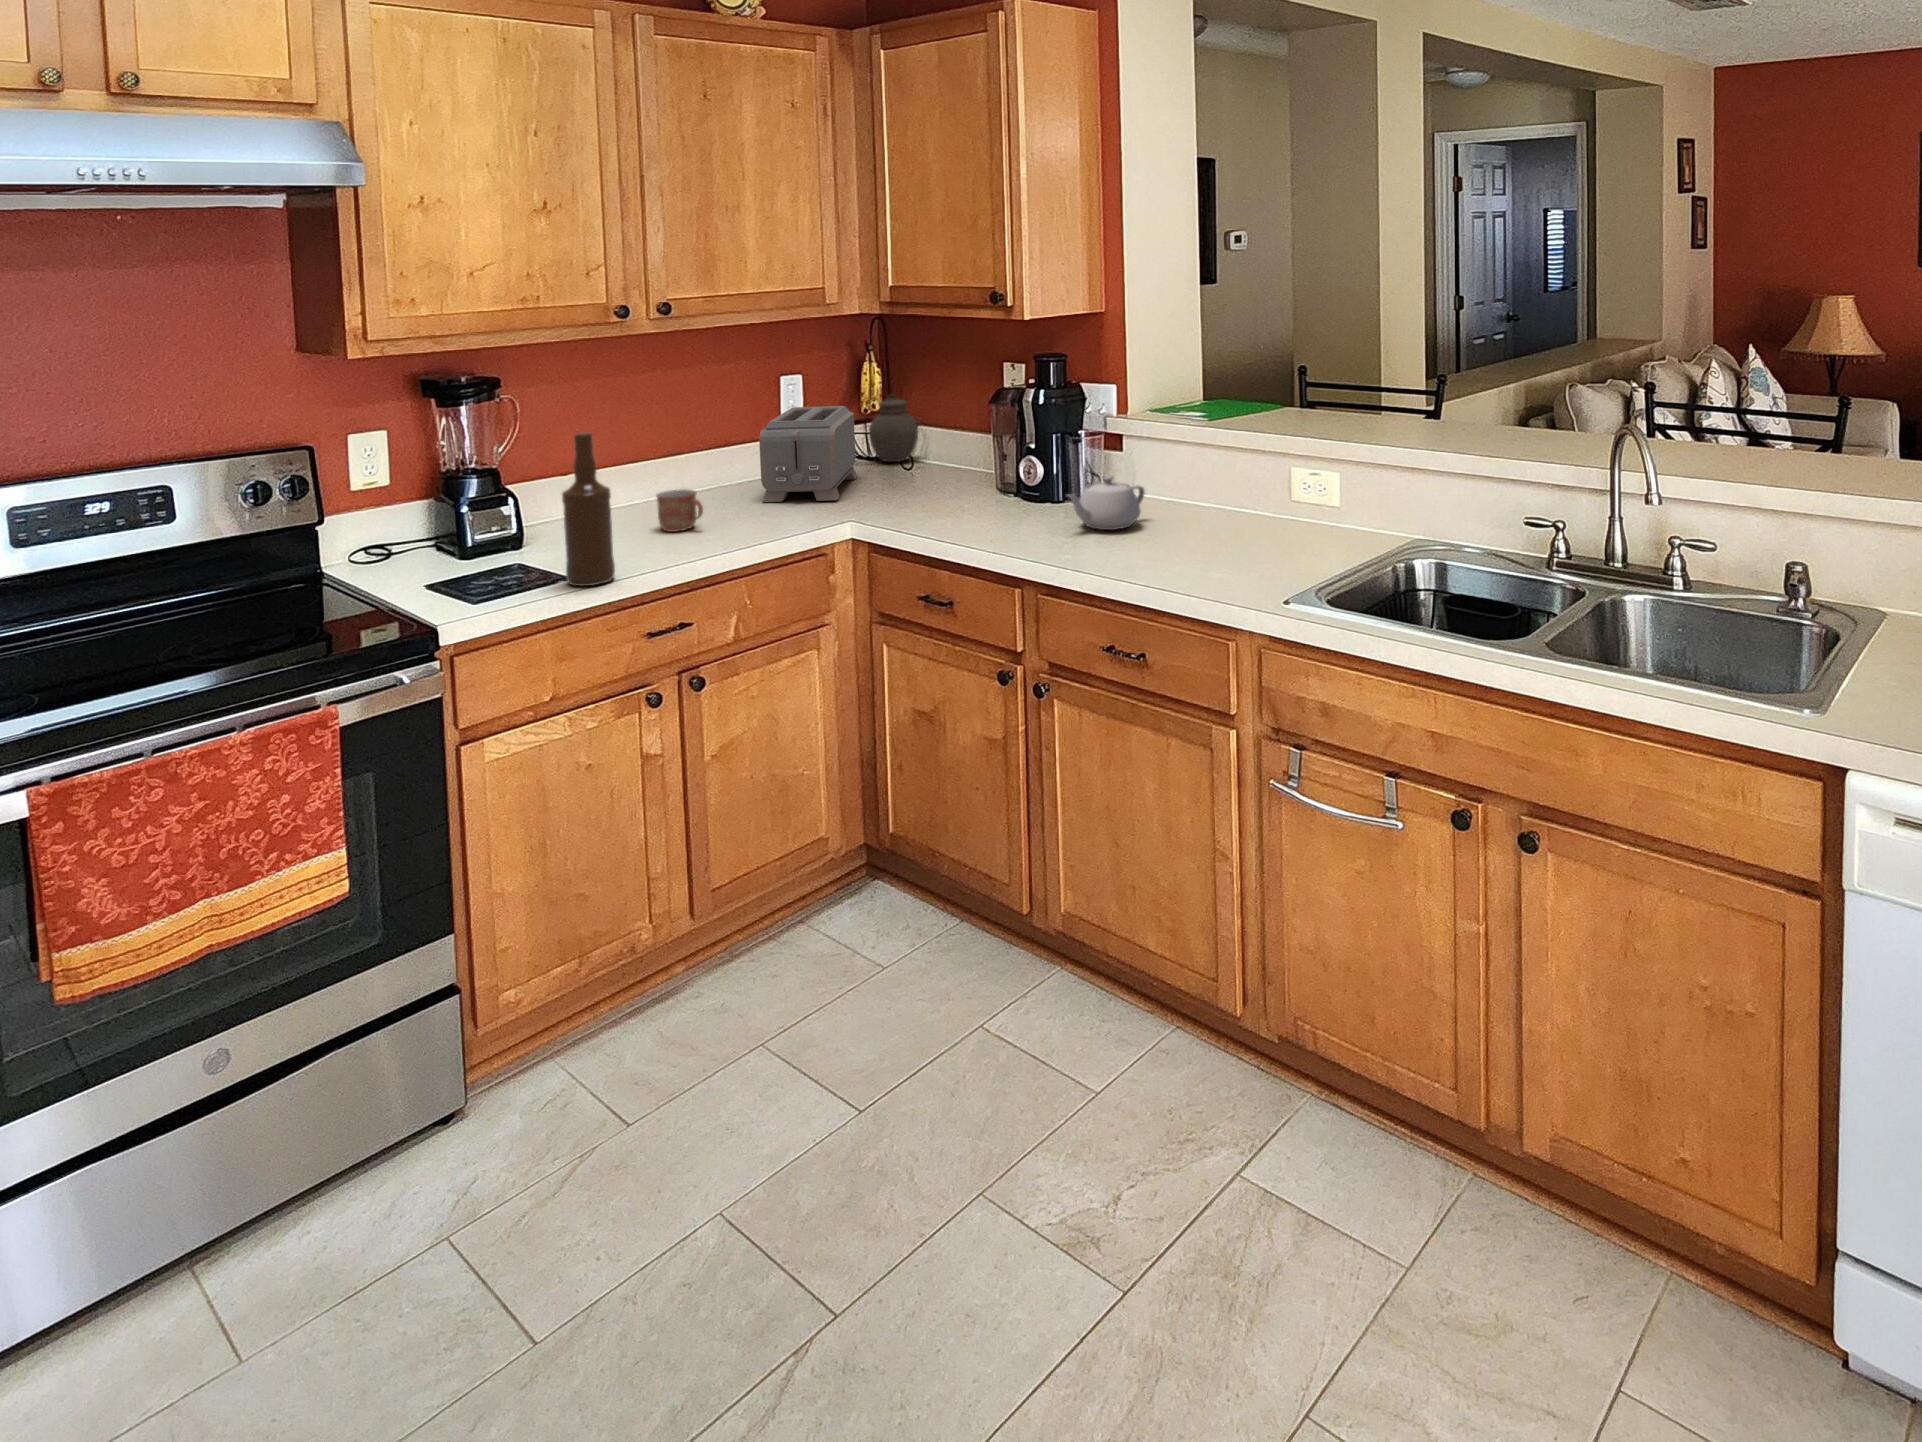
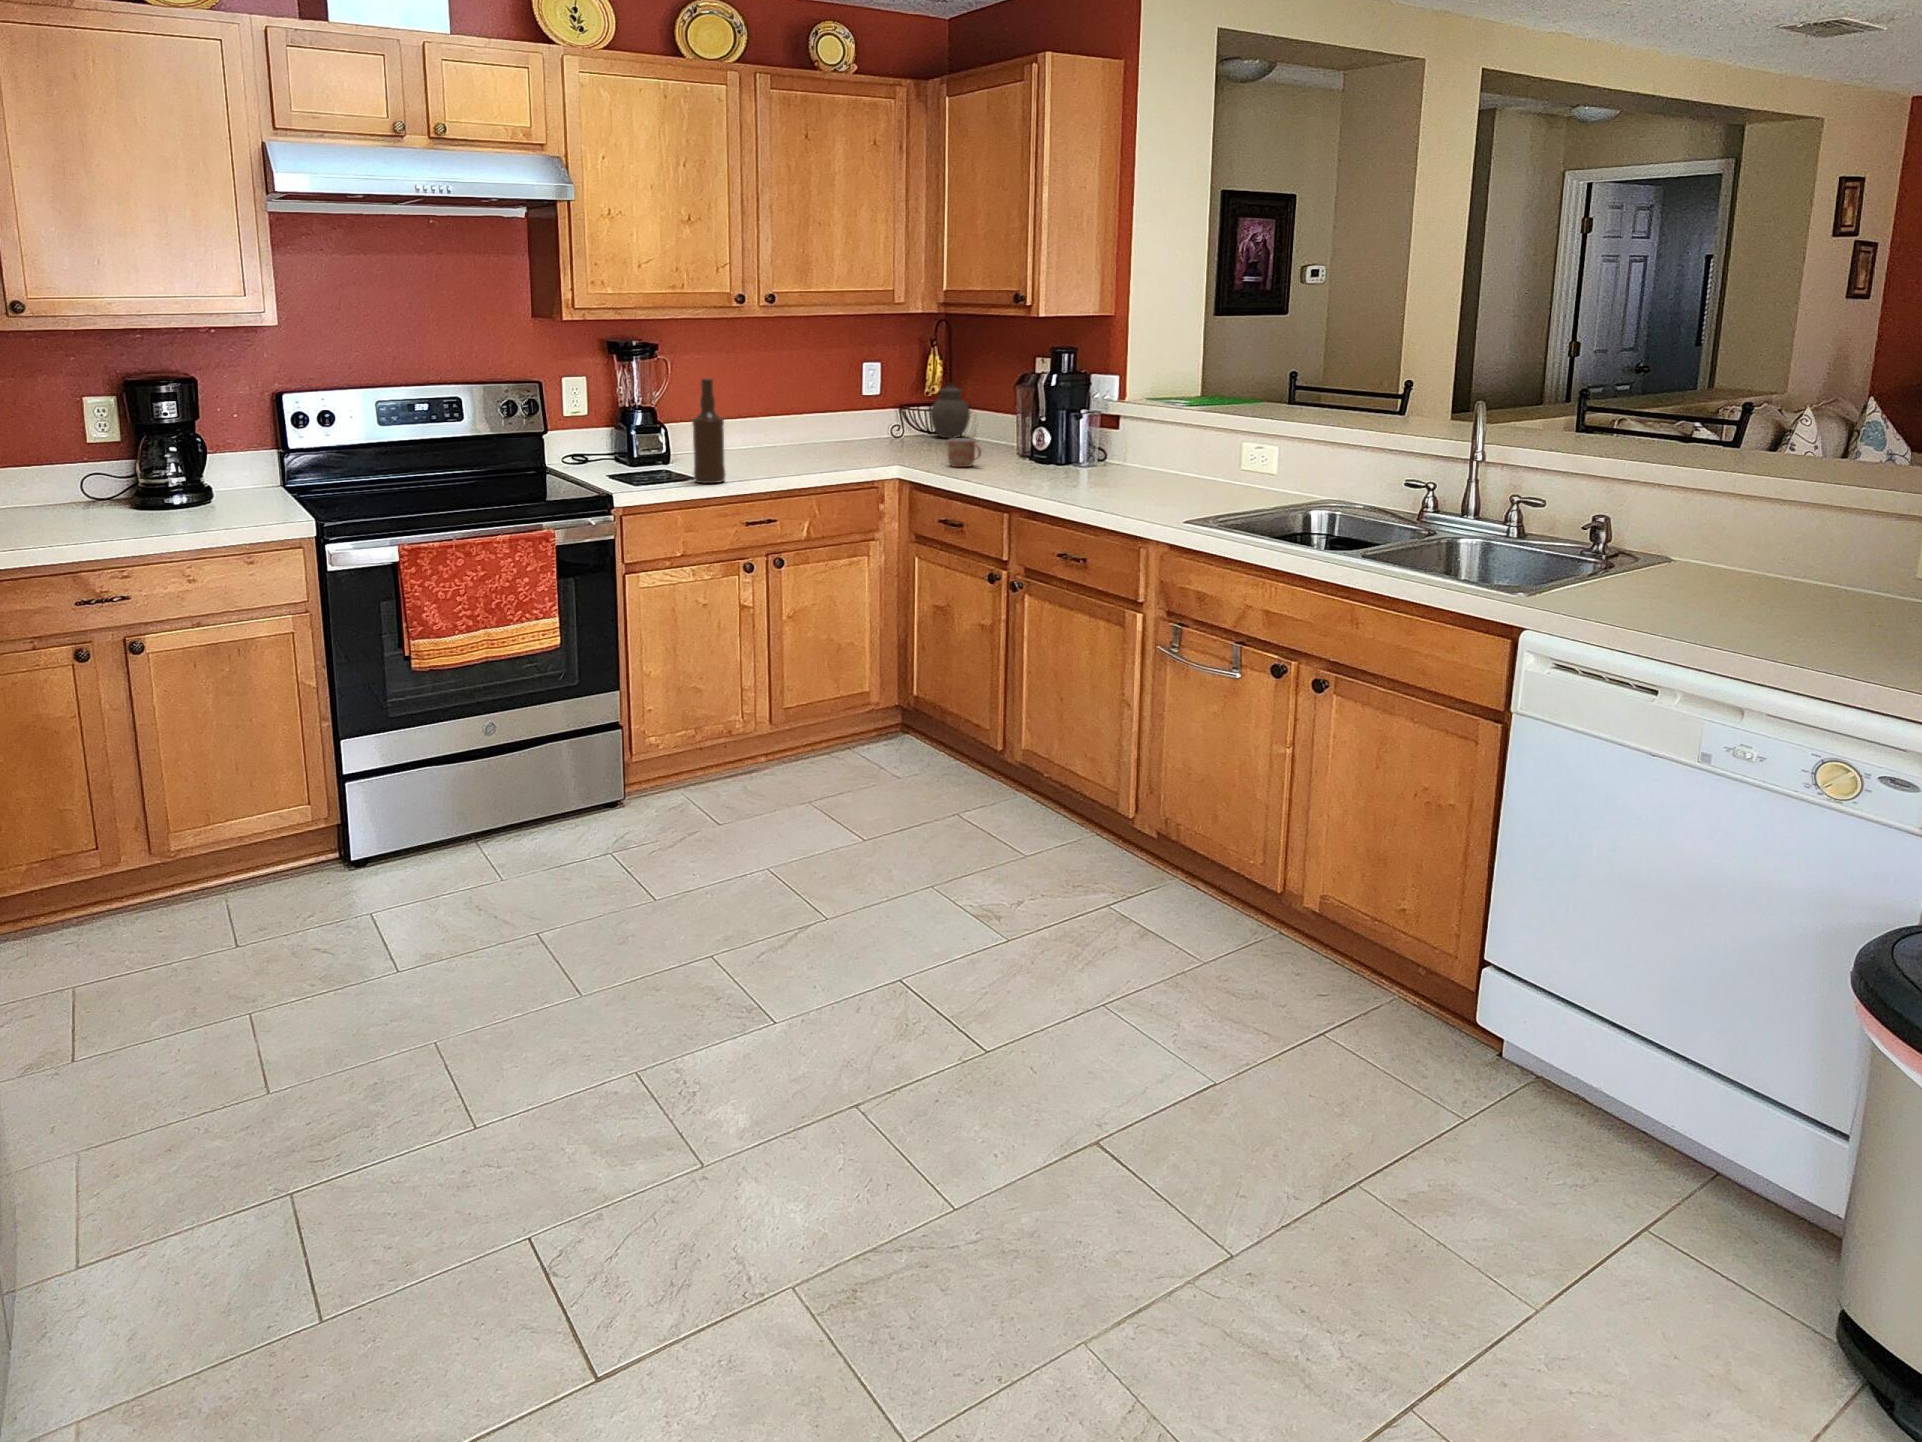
toaster: present [759,406,858,502] -> none [838,387,916,455]
teapot: present [1068,476,1145,530] -> none [1056,442,1125,482]
mug: present [656,489,703,532] -> present [948,438,981,467]

